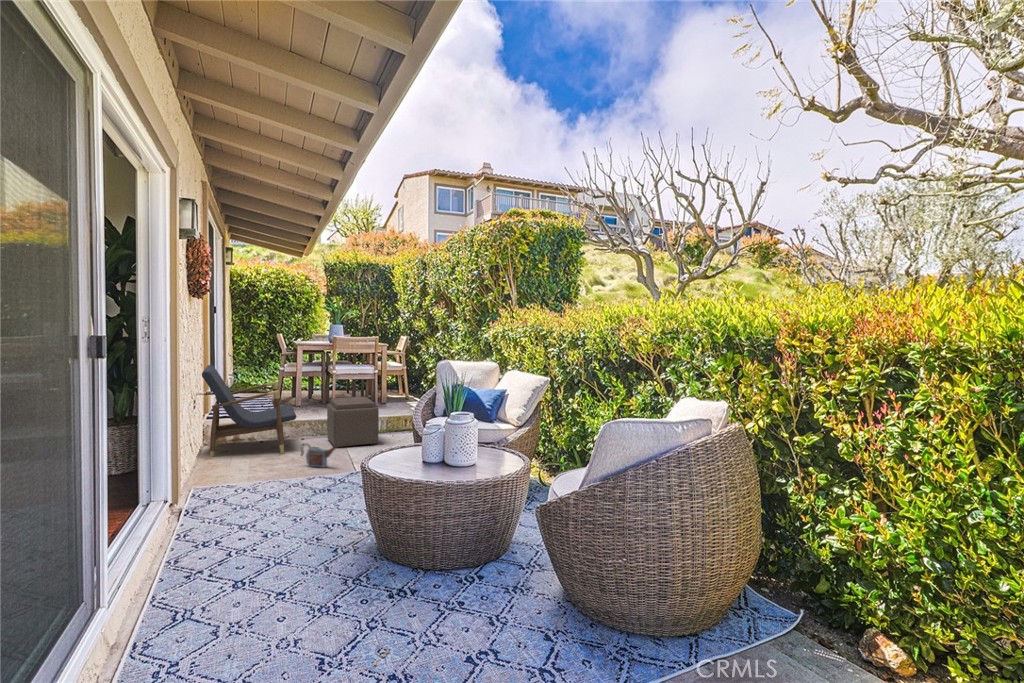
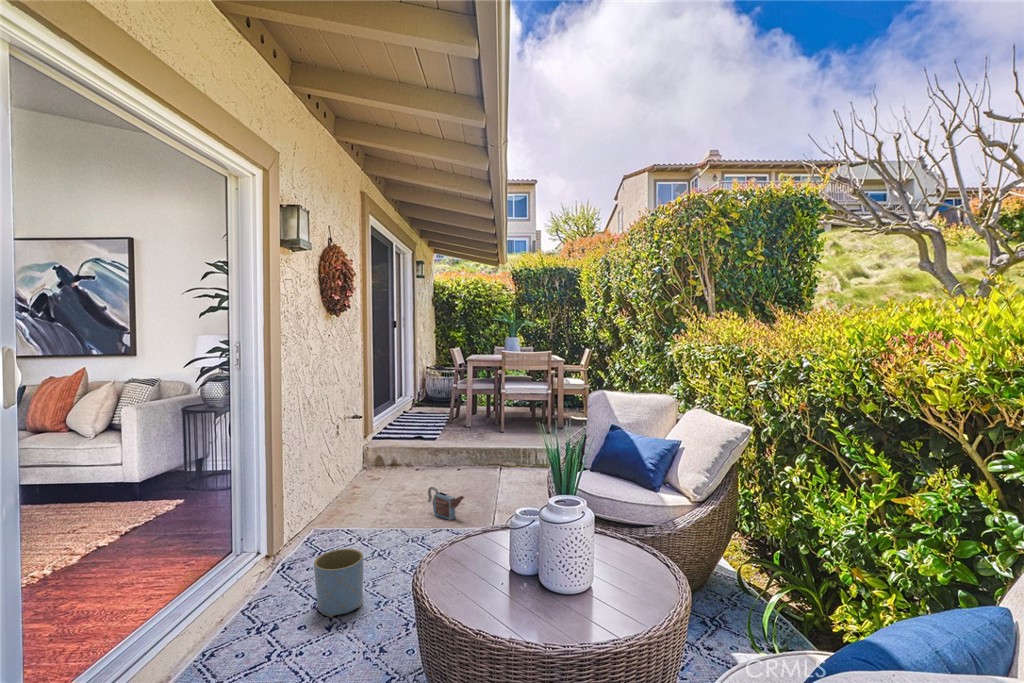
lounge chair: present [202,365,296,457] -> none [340,386,445,492]
ottoman: present [327,397,379,448] -> none [480,426,533,488]
planter: none [257,475,295,522] -> present [314,549,363,617]

